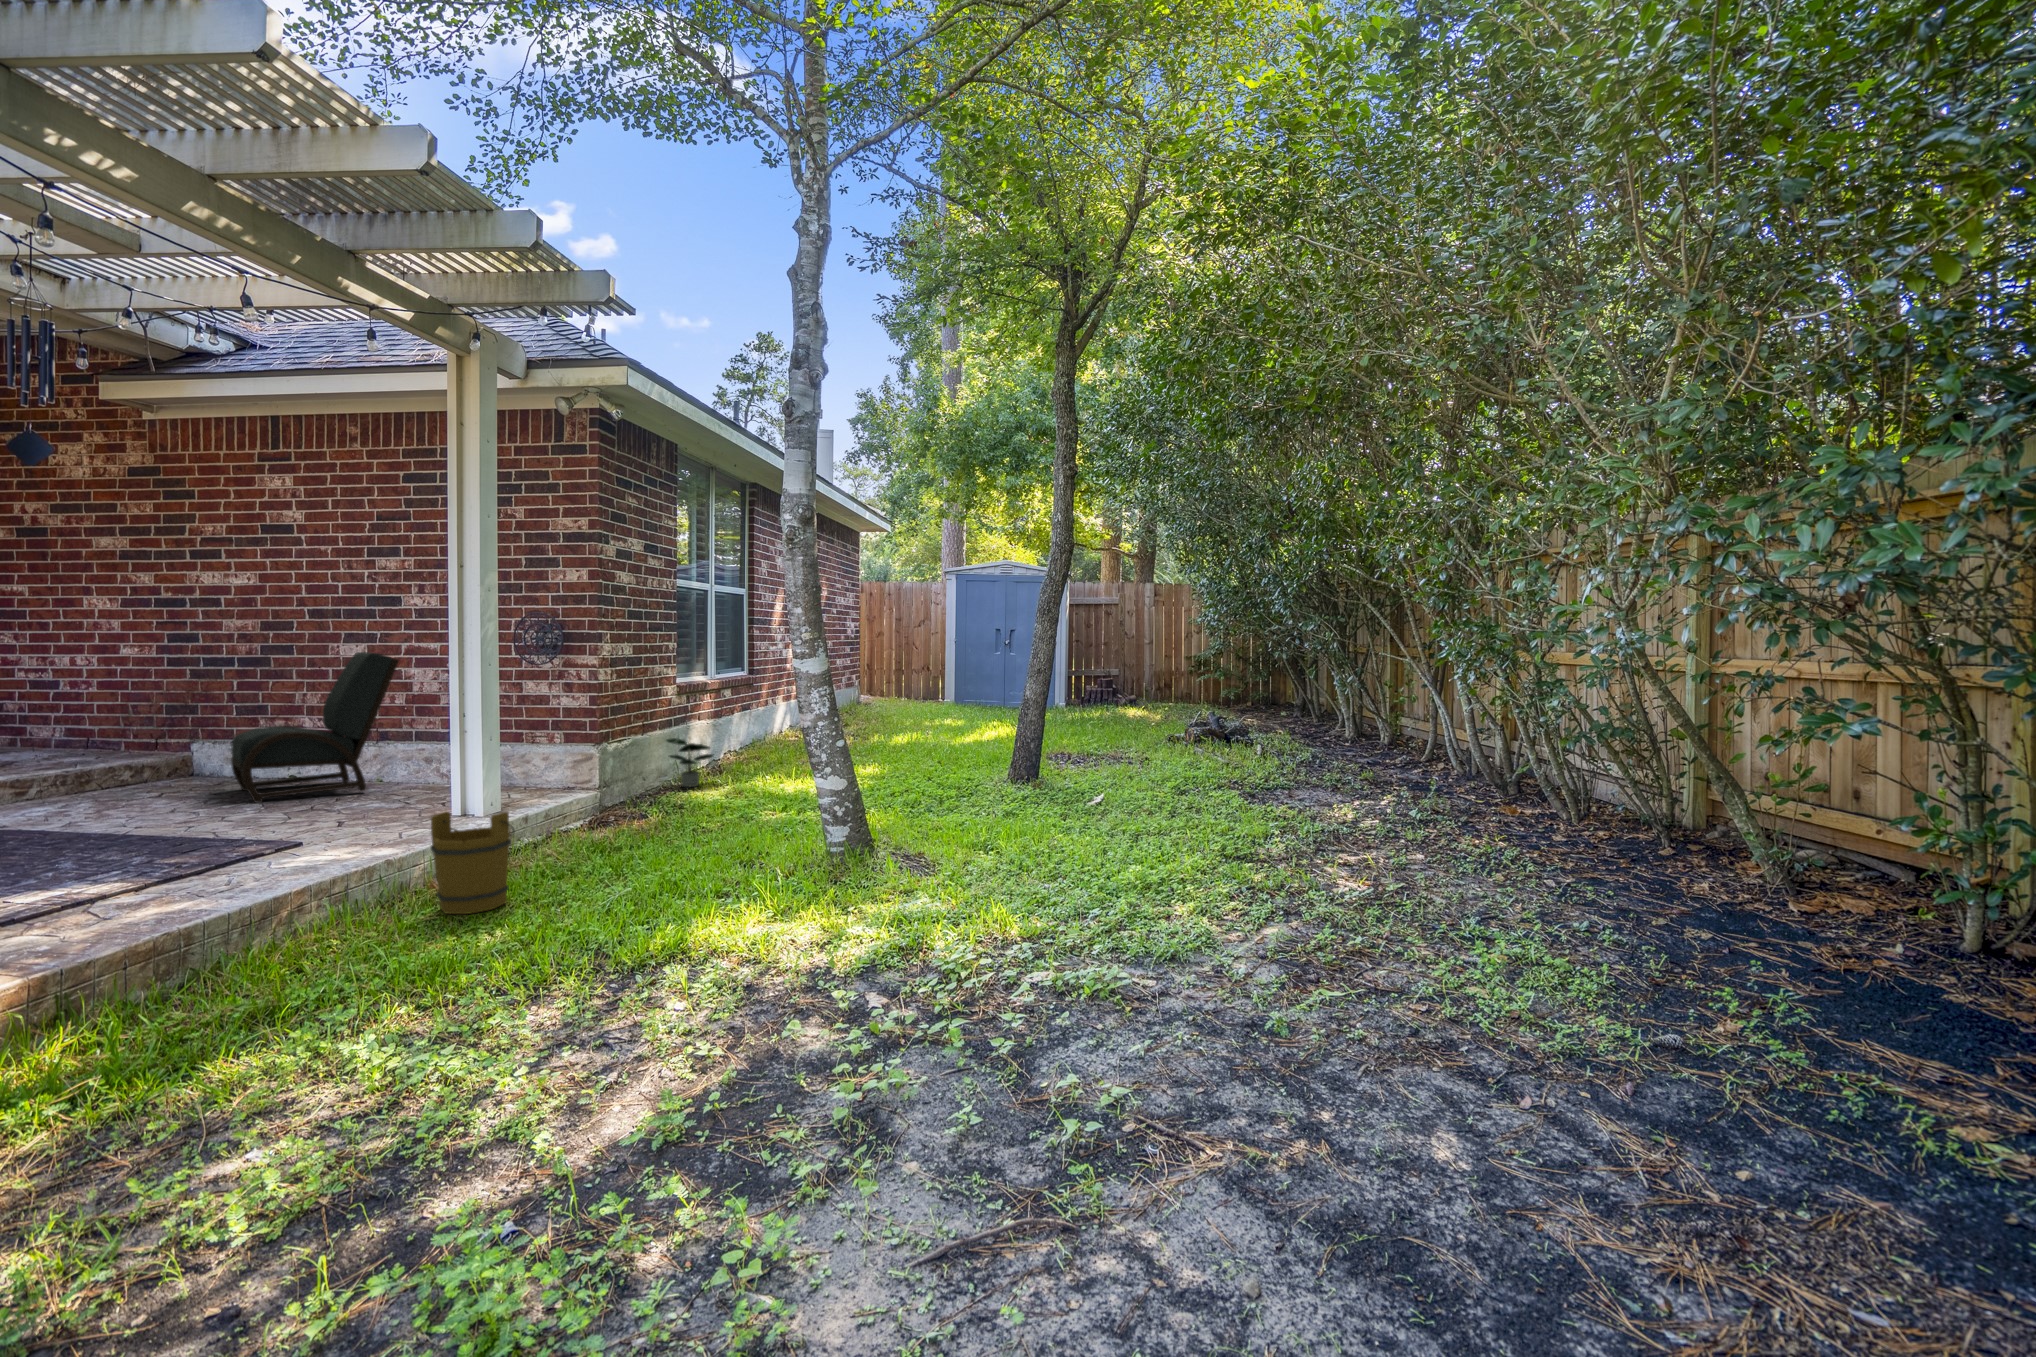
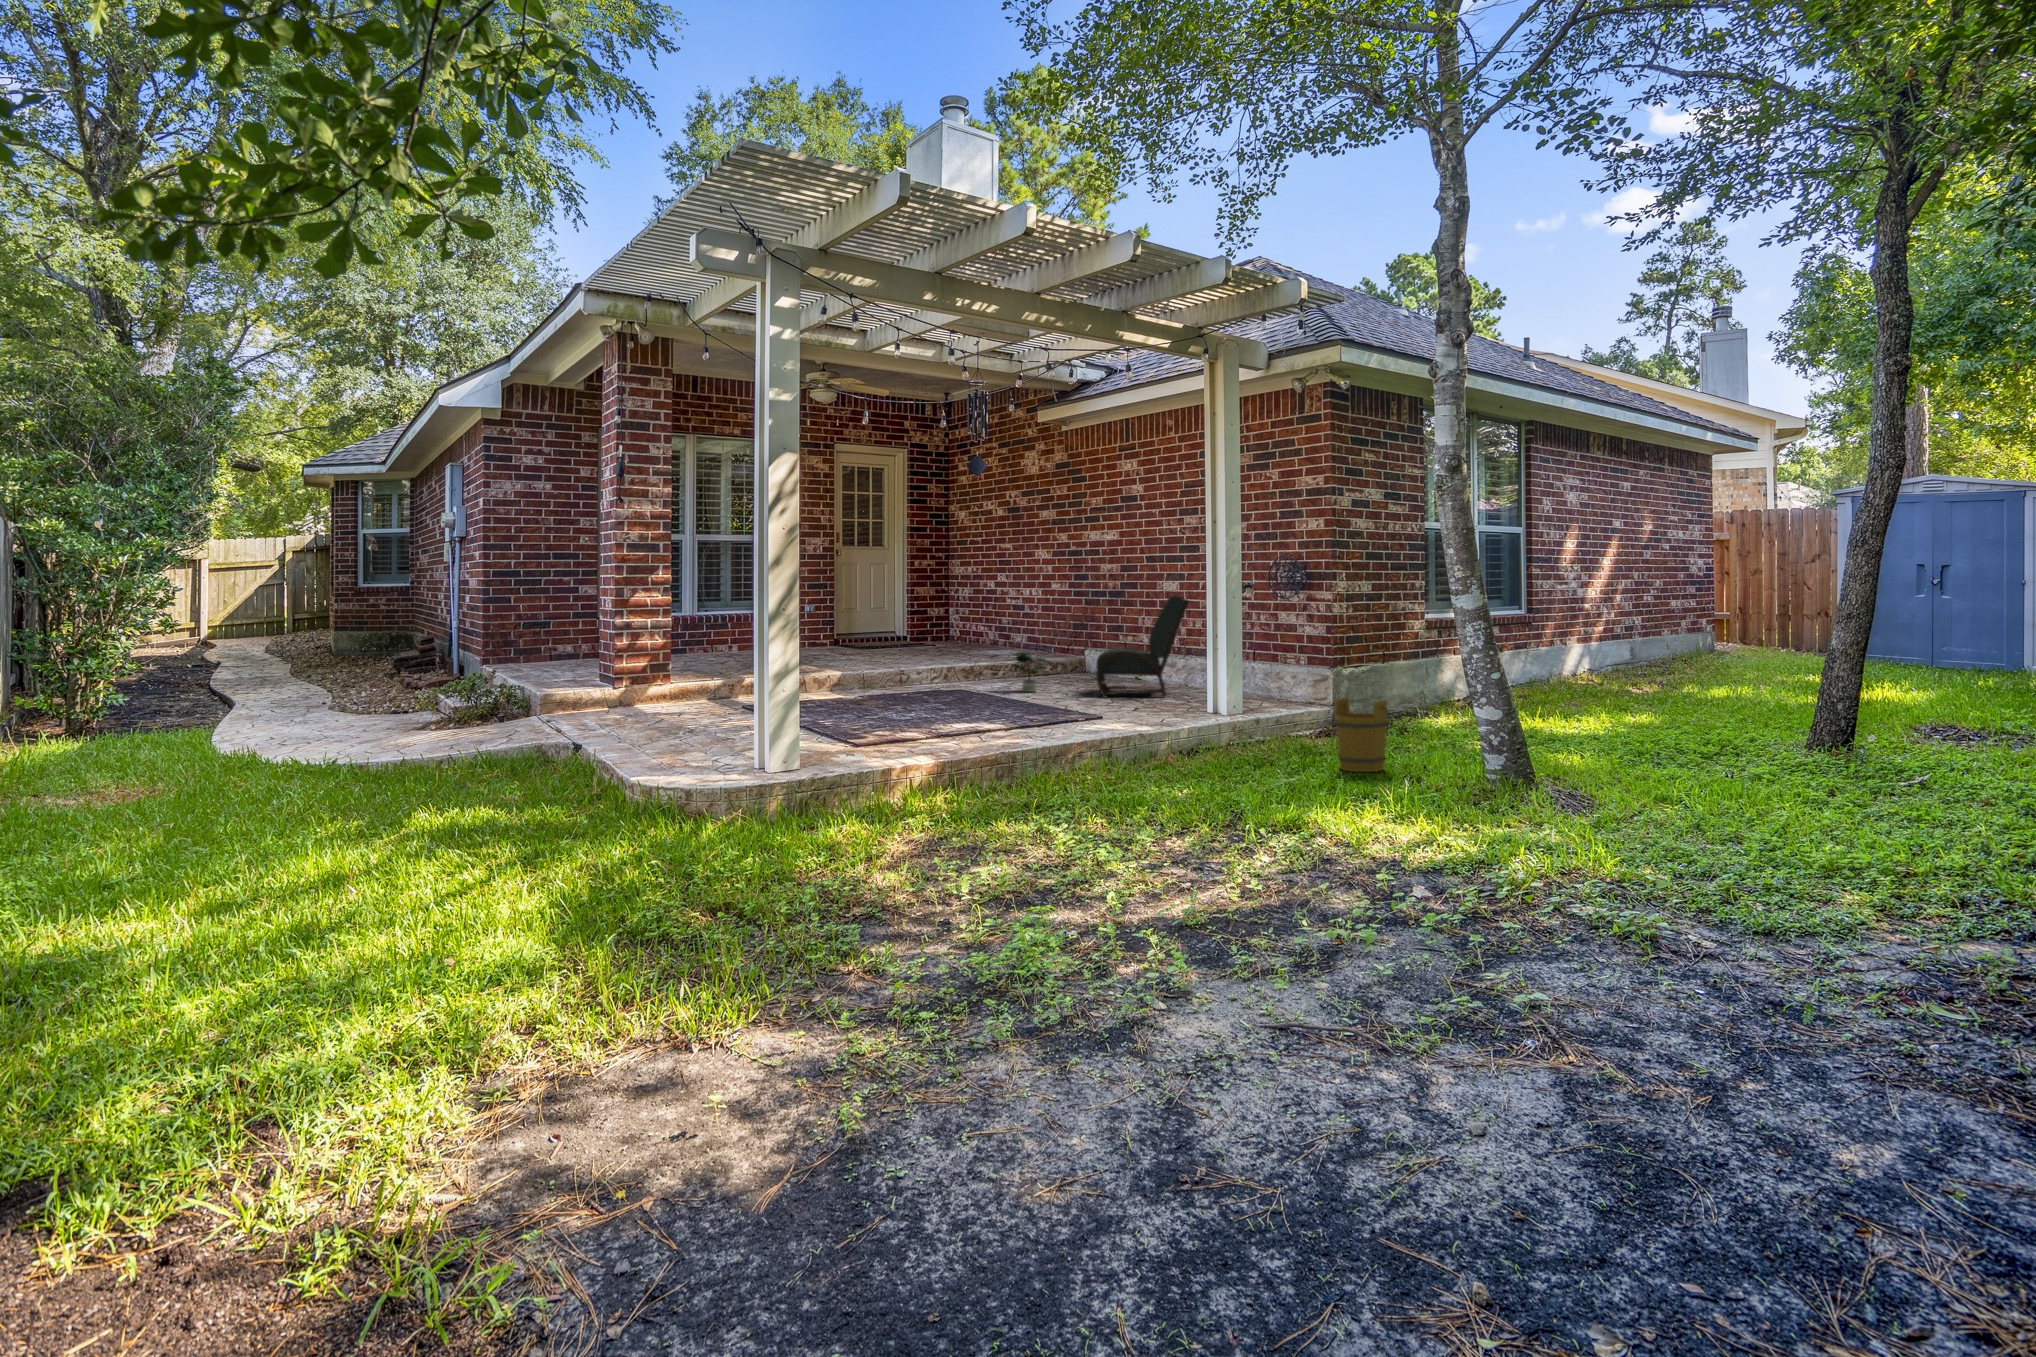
potted plant: present [666,738,714,787] -> present [1014,652,1047,692]
bucket: present [431,812,515,914] -> present [1335,698,1391,772]

